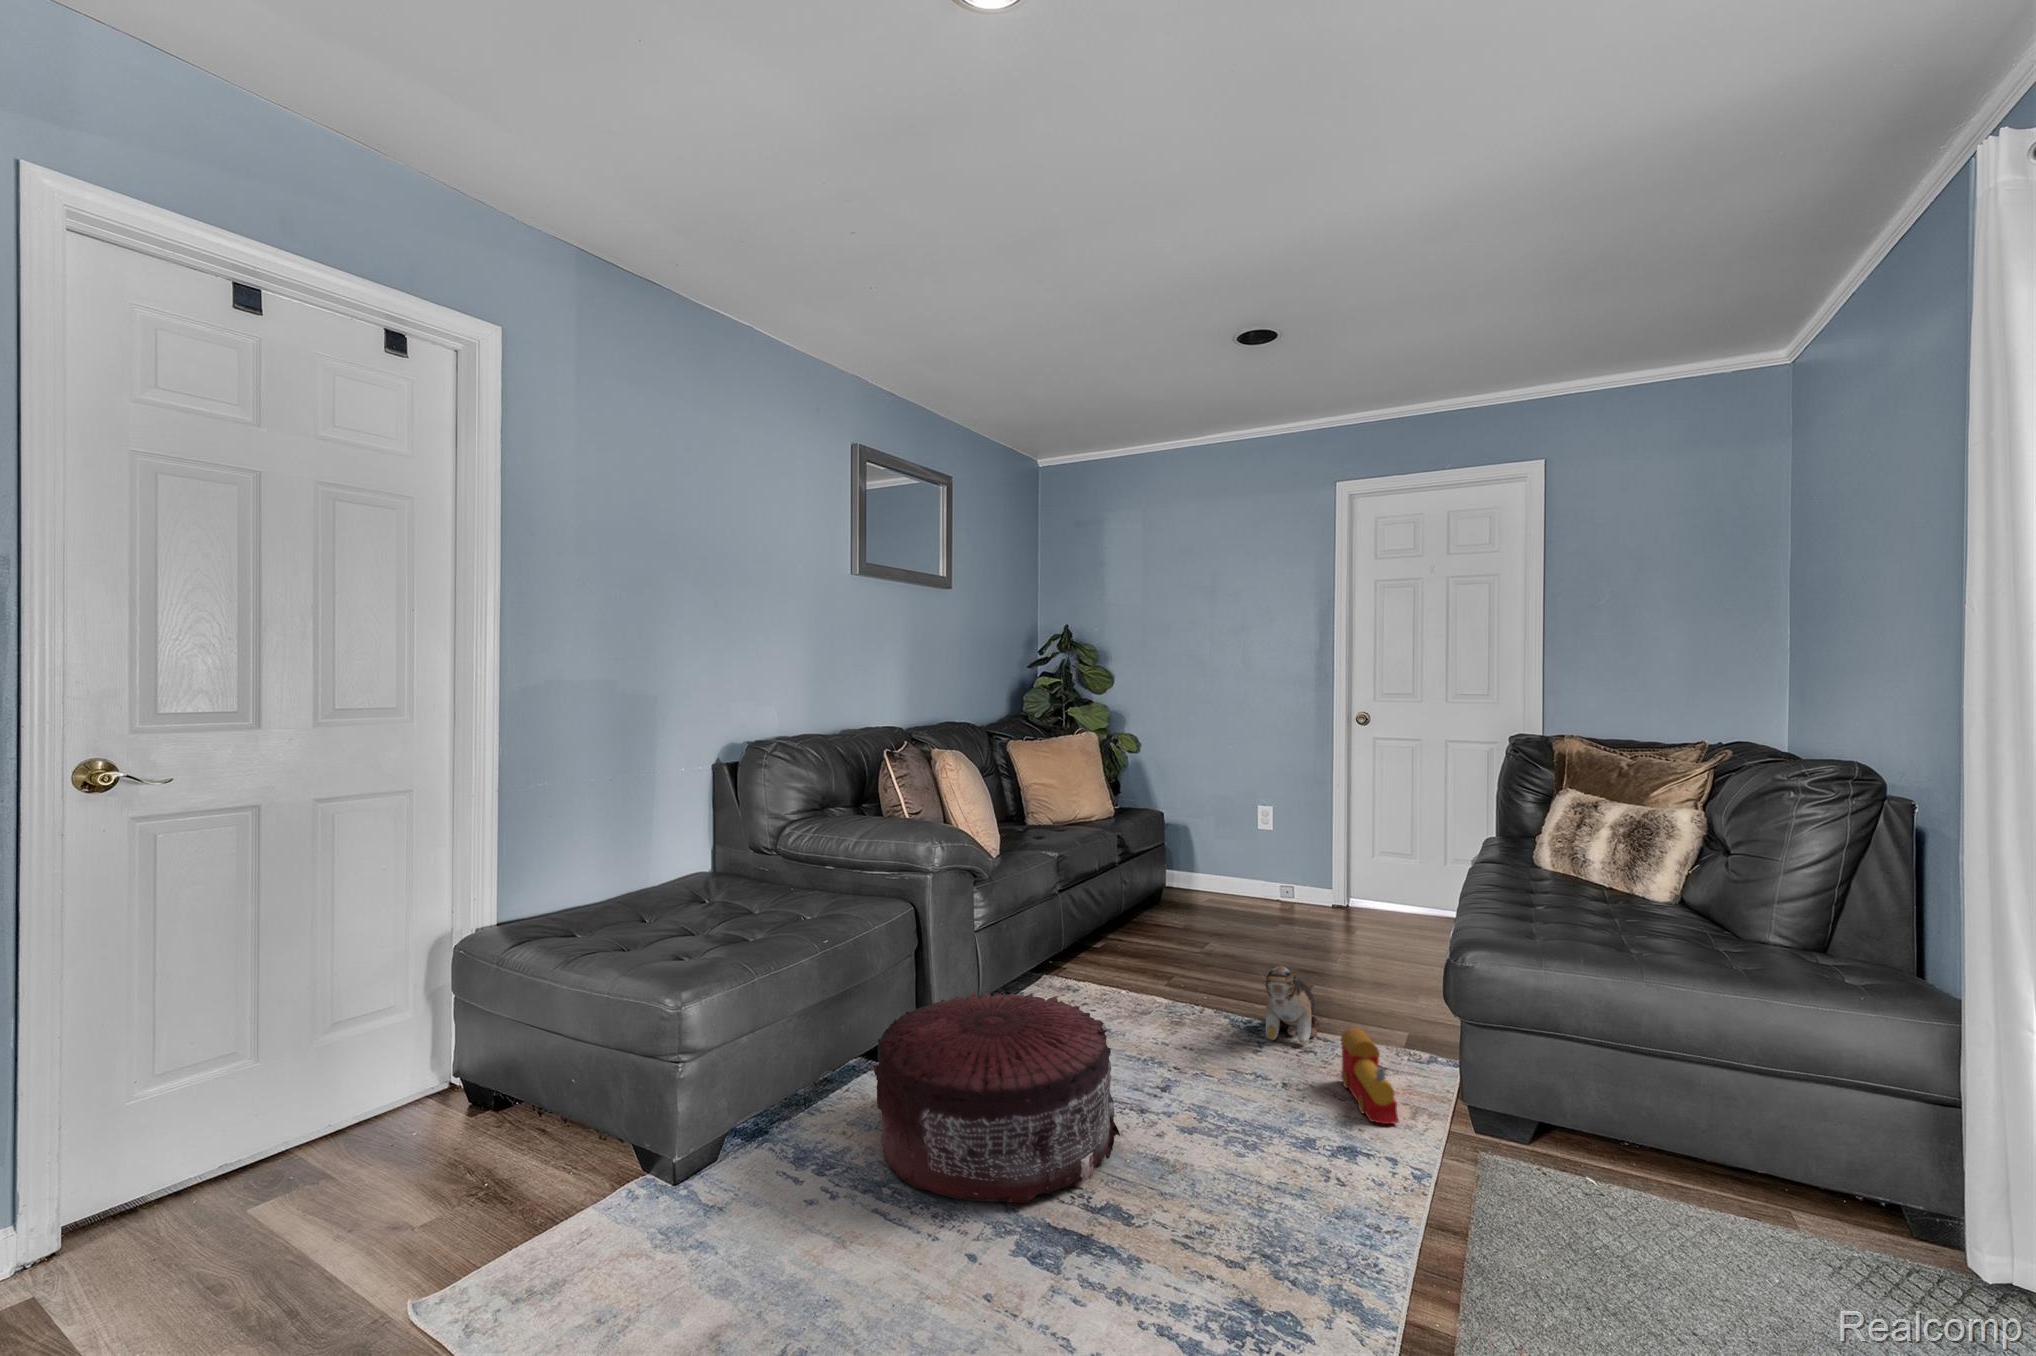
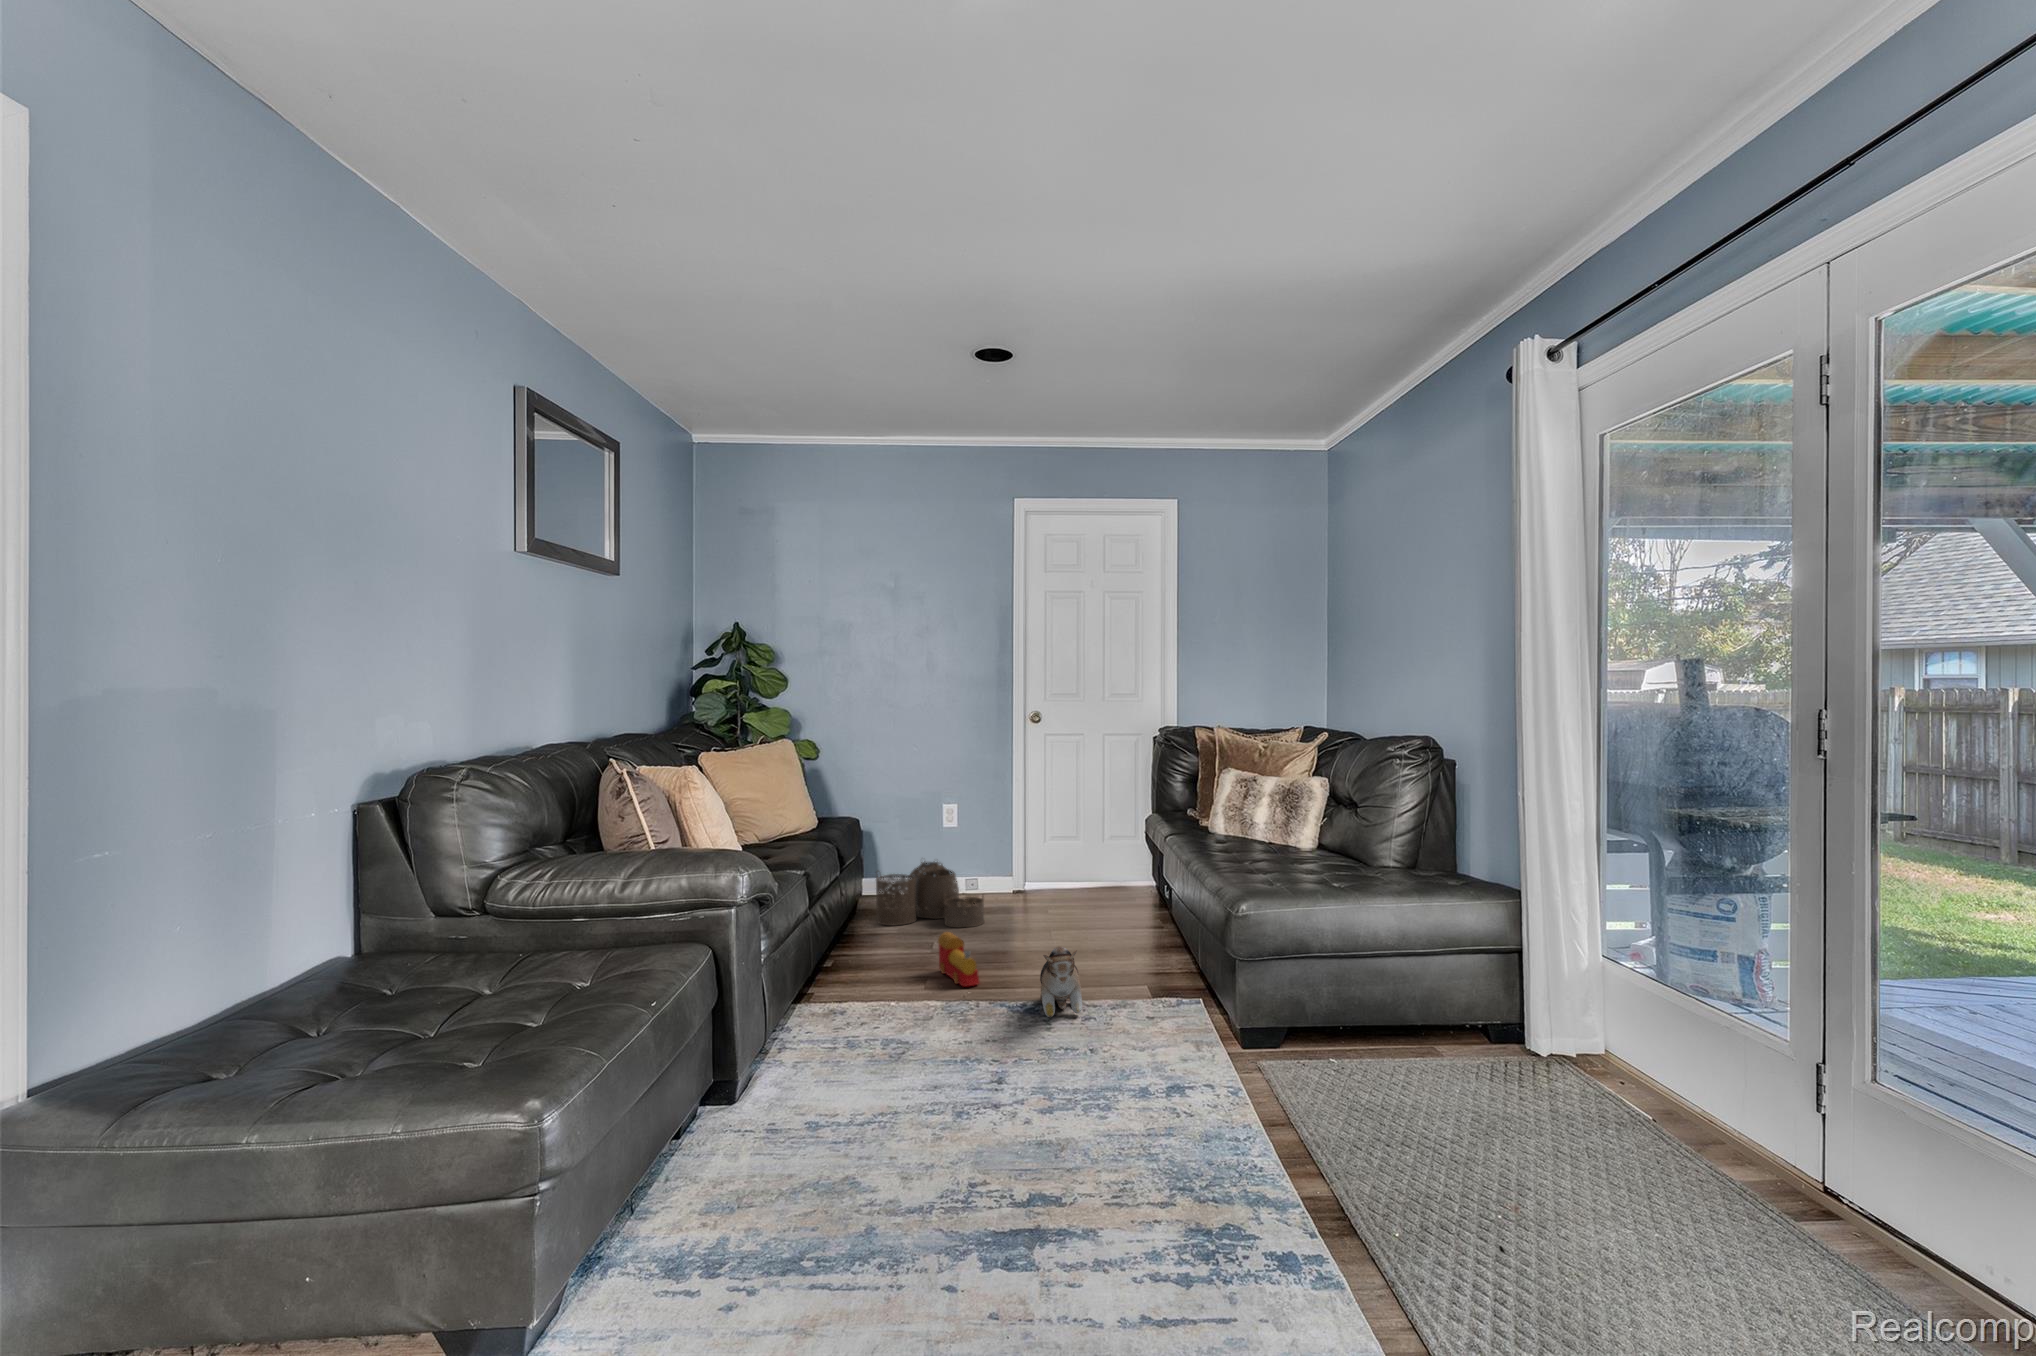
woven basket: none [1175,853,1284,932] -> present [876,861,985,927]
pouf: present [873,992,1120,1203] -> none [747,1012,1003,1247]
toy train: present [1341,1027,1399,1124] -> present [938,932,979,986]

